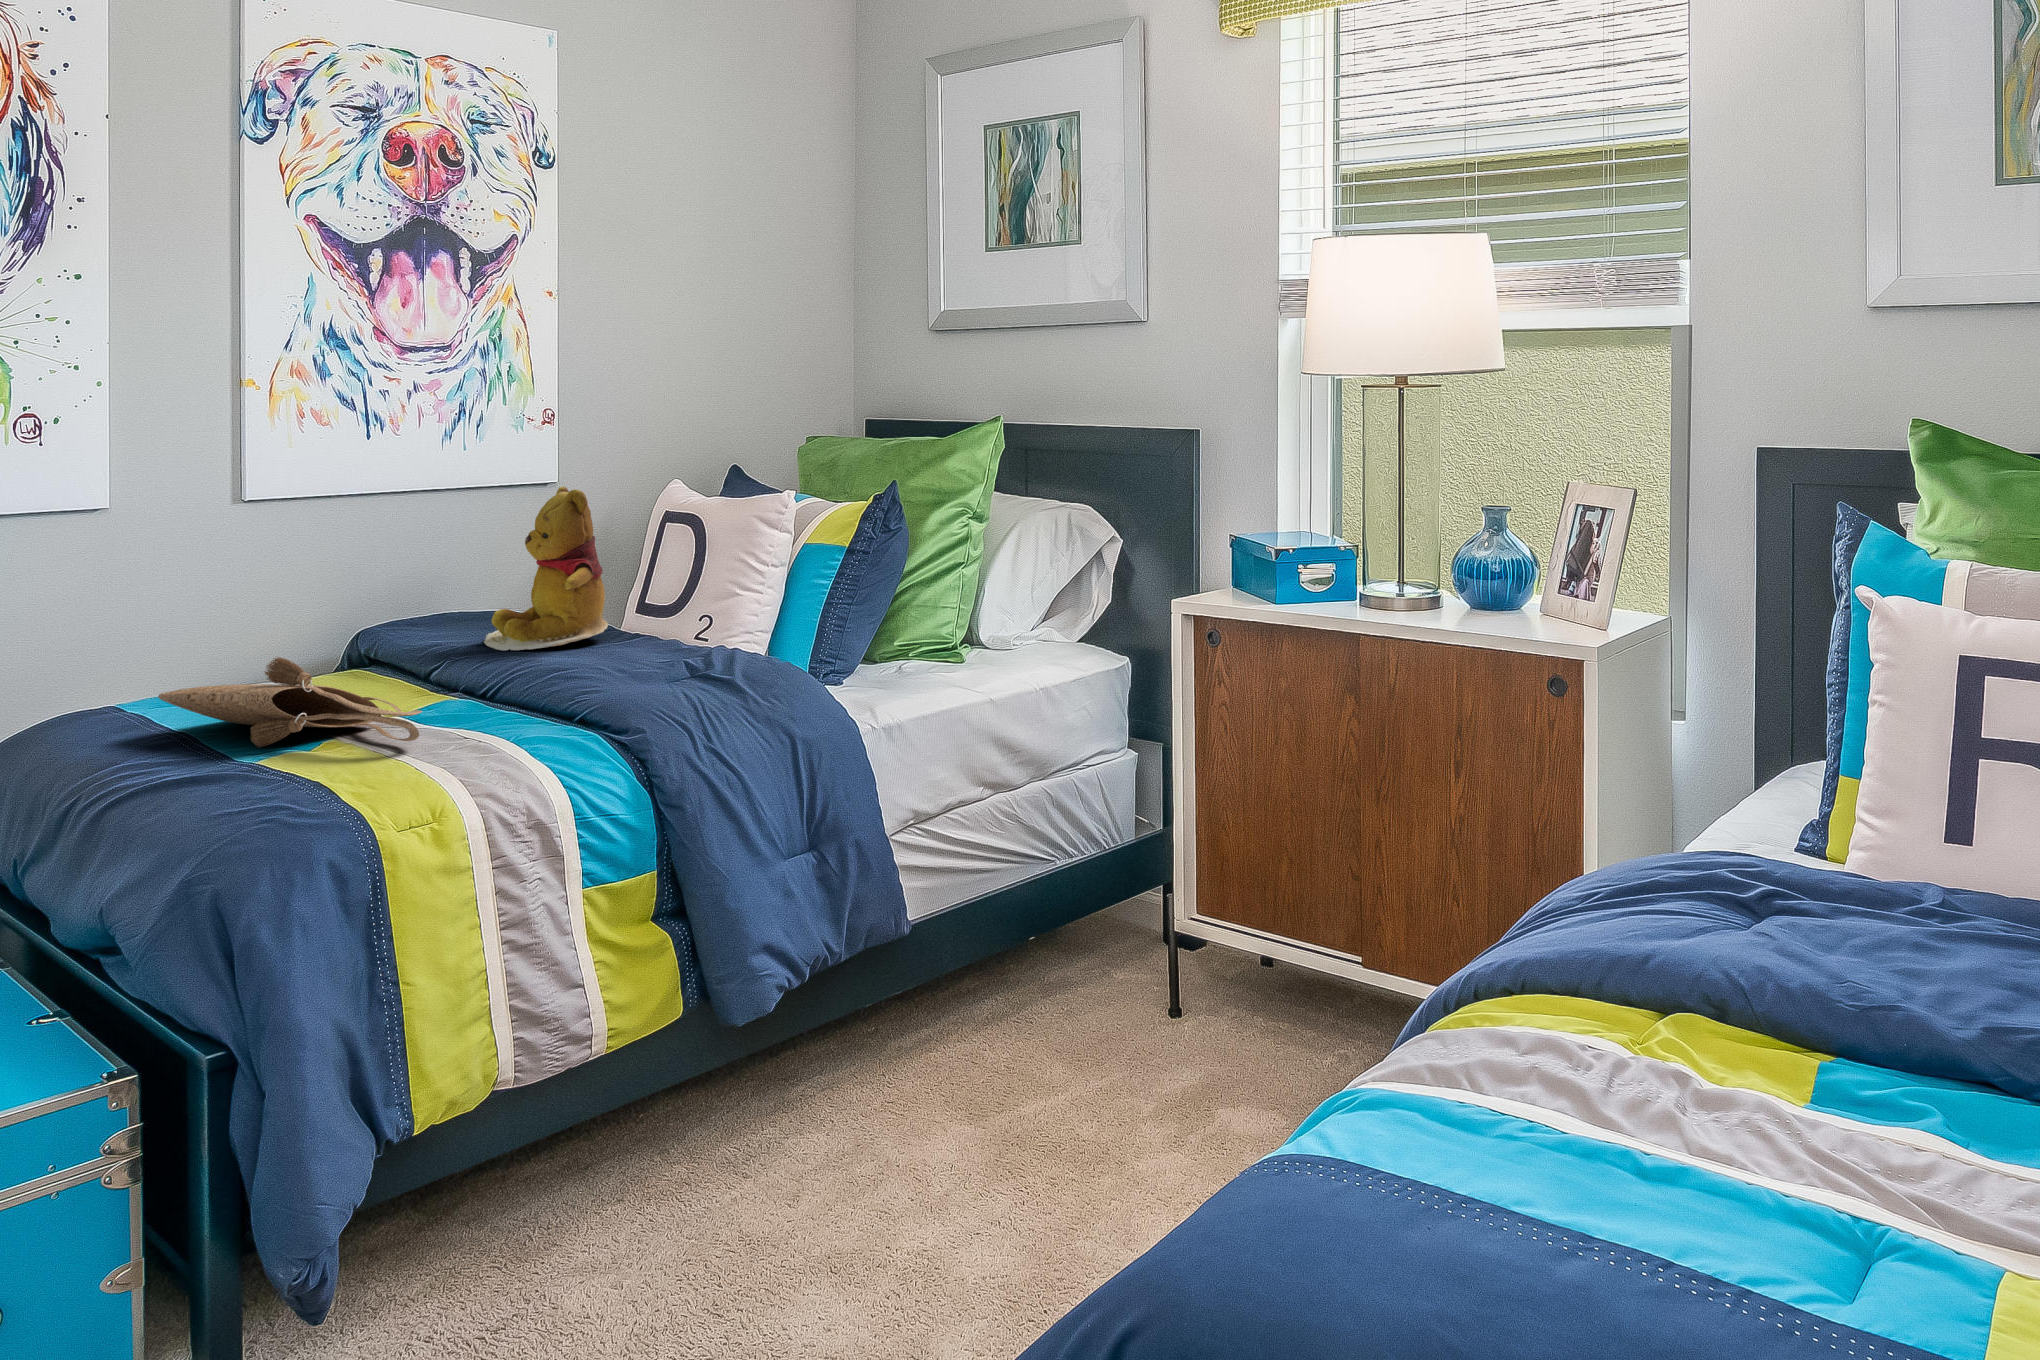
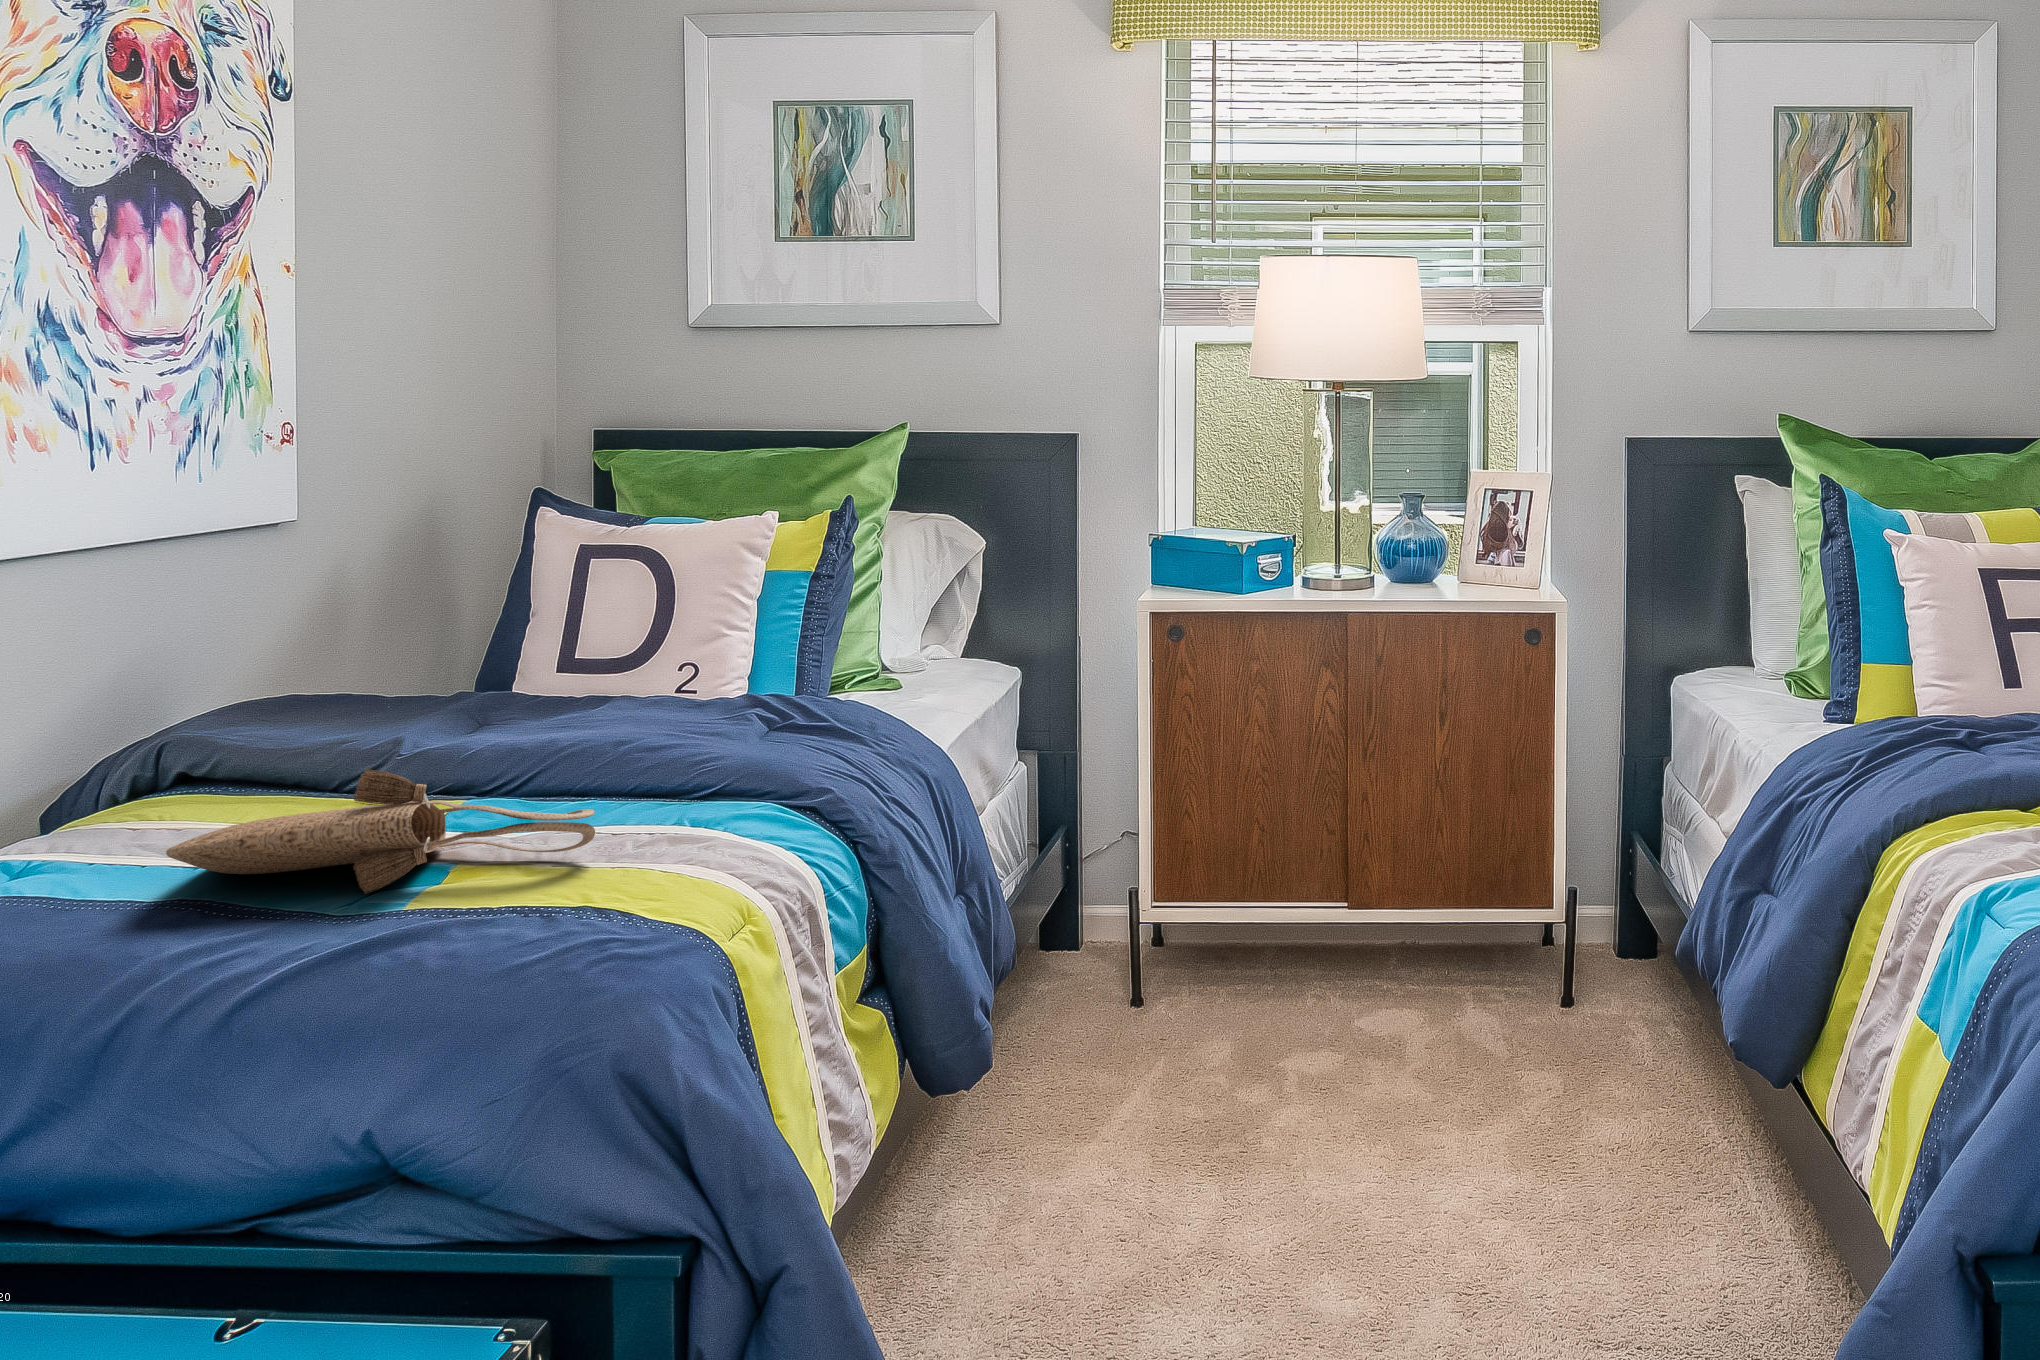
teddy bear: present [484,487,608,651] -> none [357,521,552,737]

